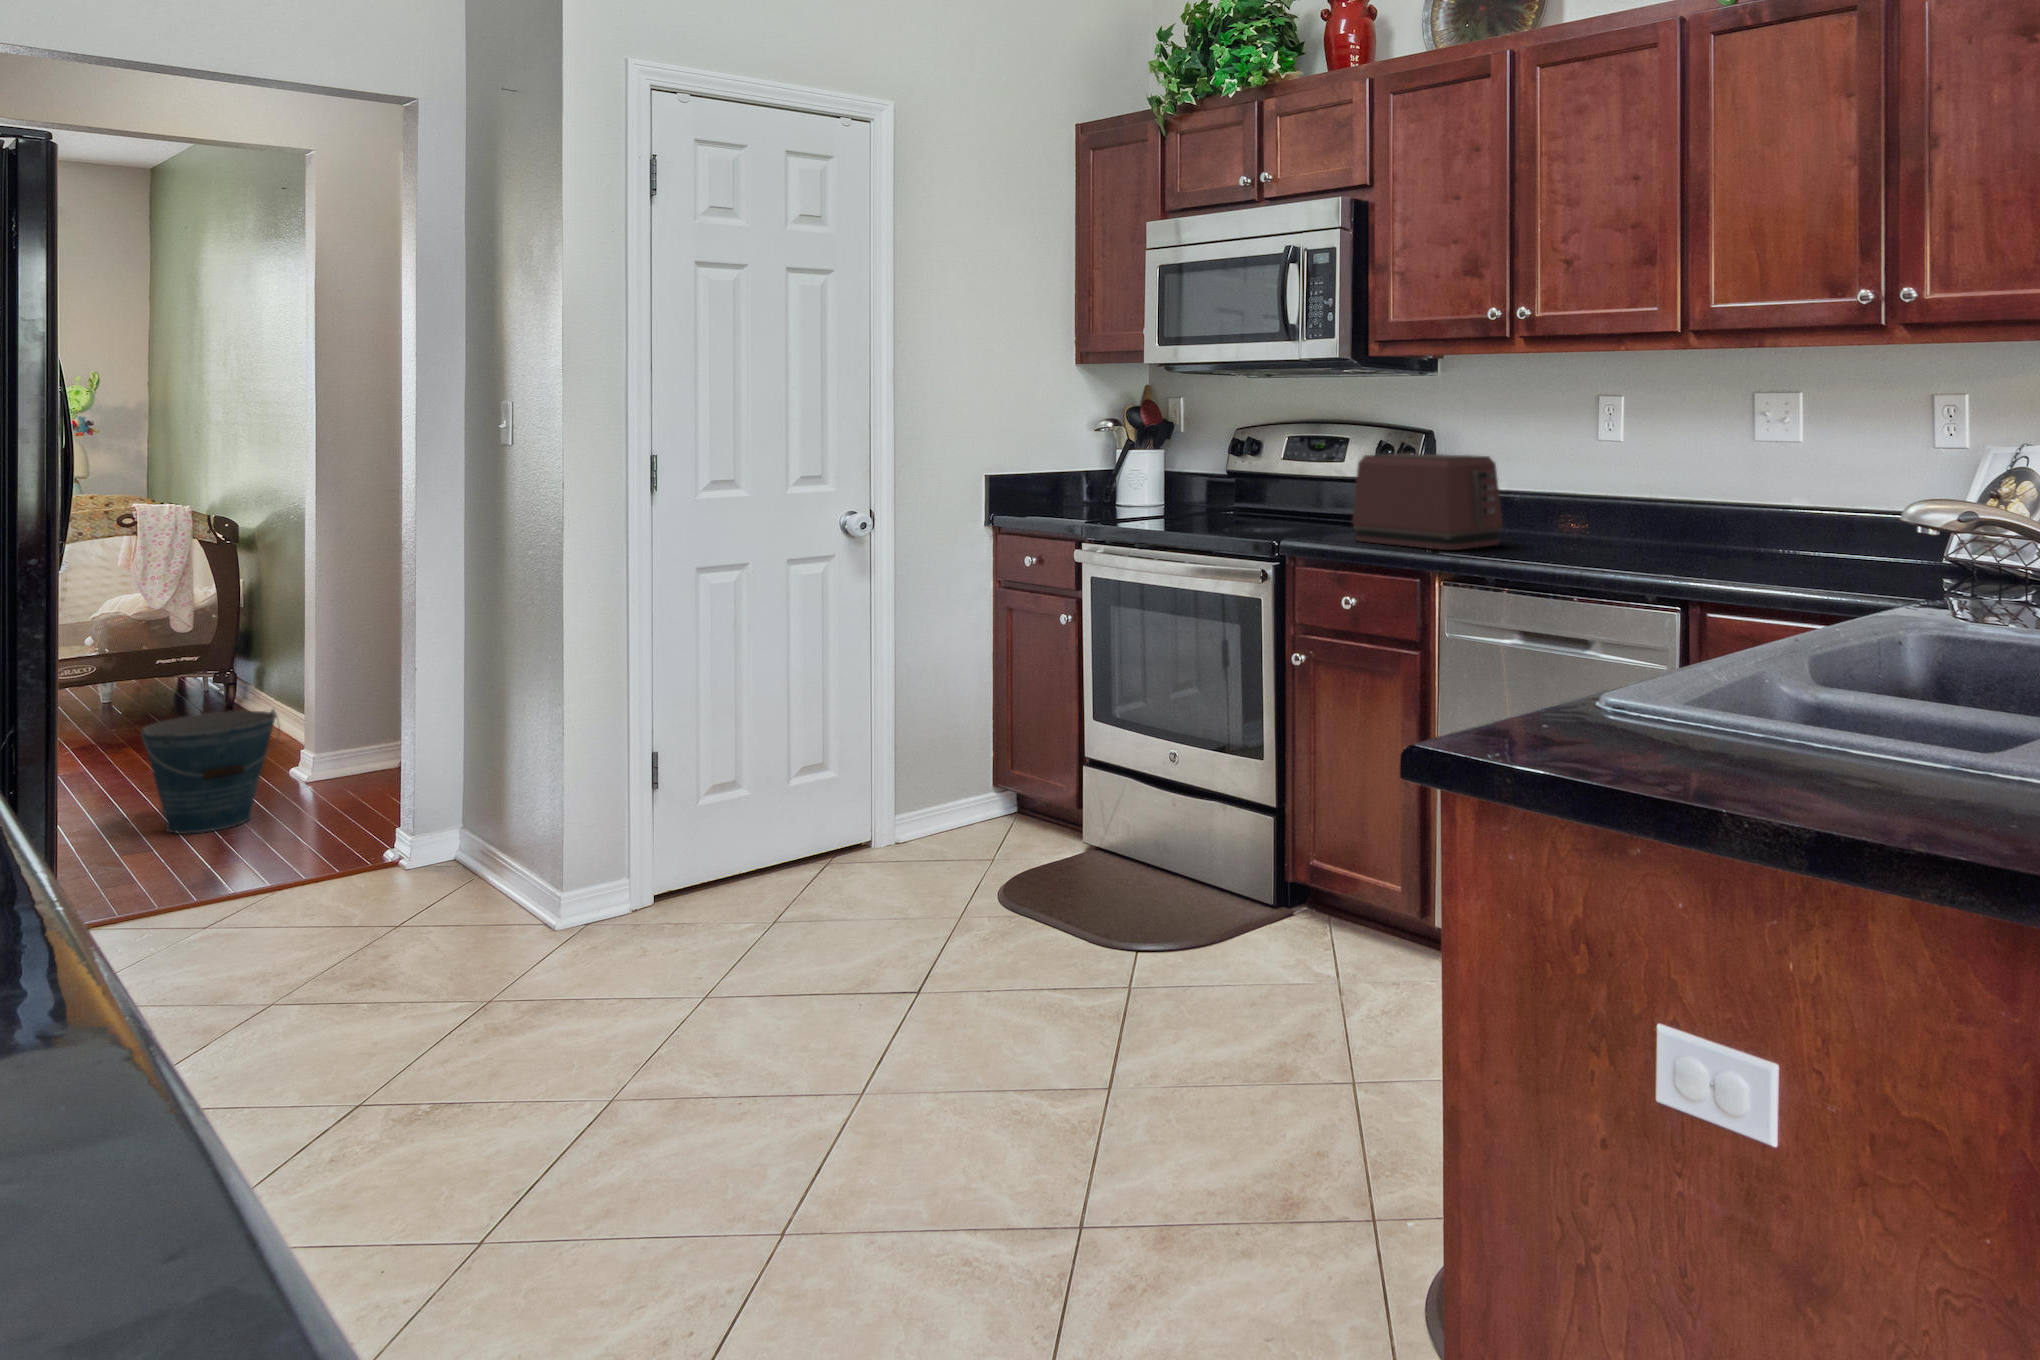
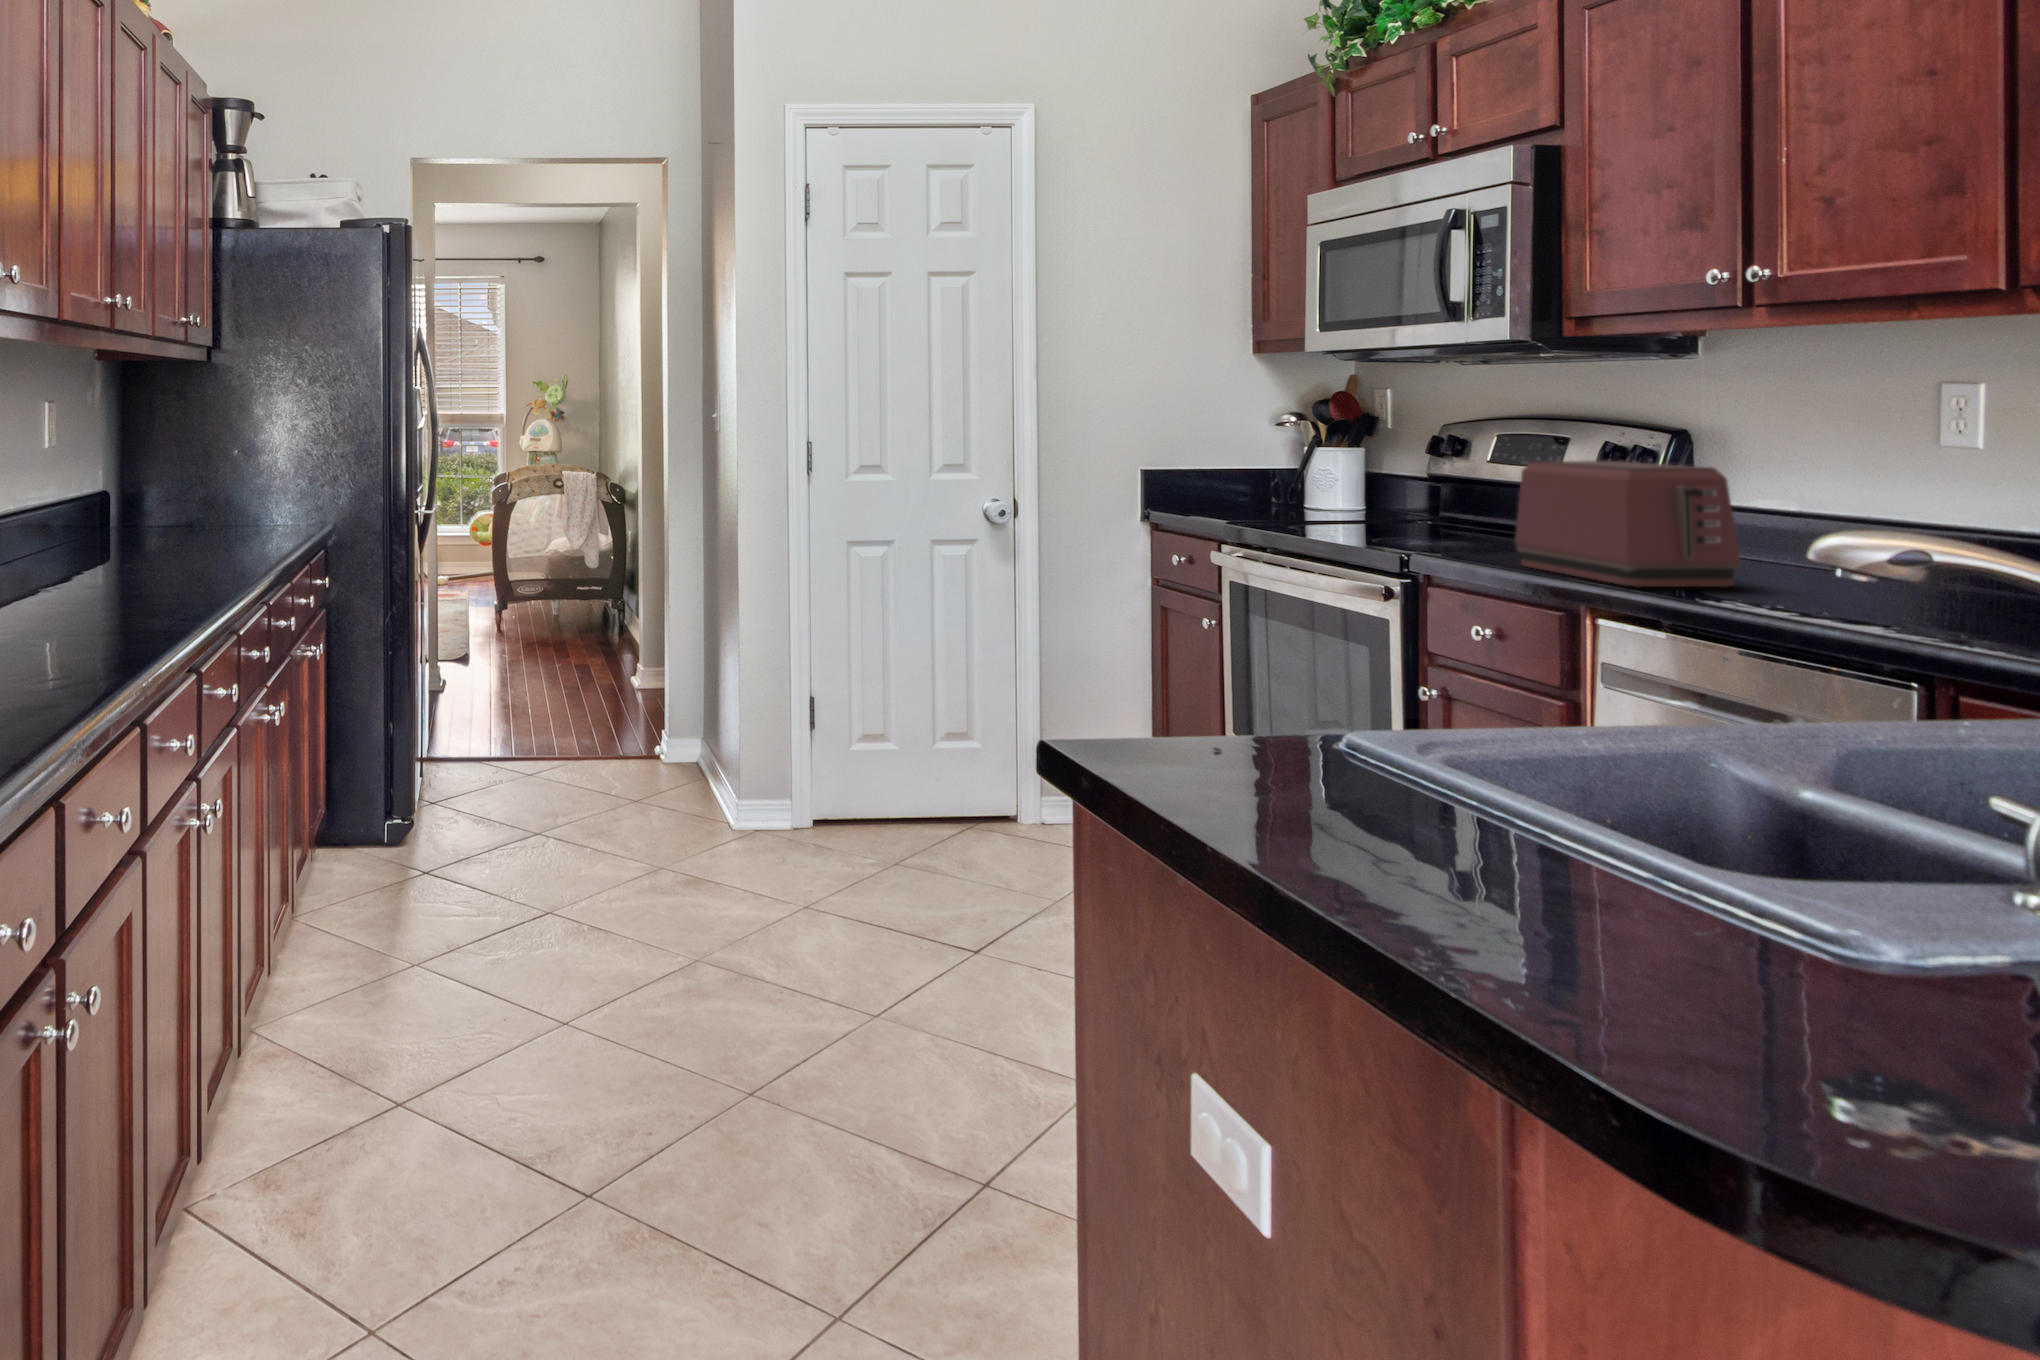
bucket: present [142,709,280,834] -> none [545,621,625,705]

